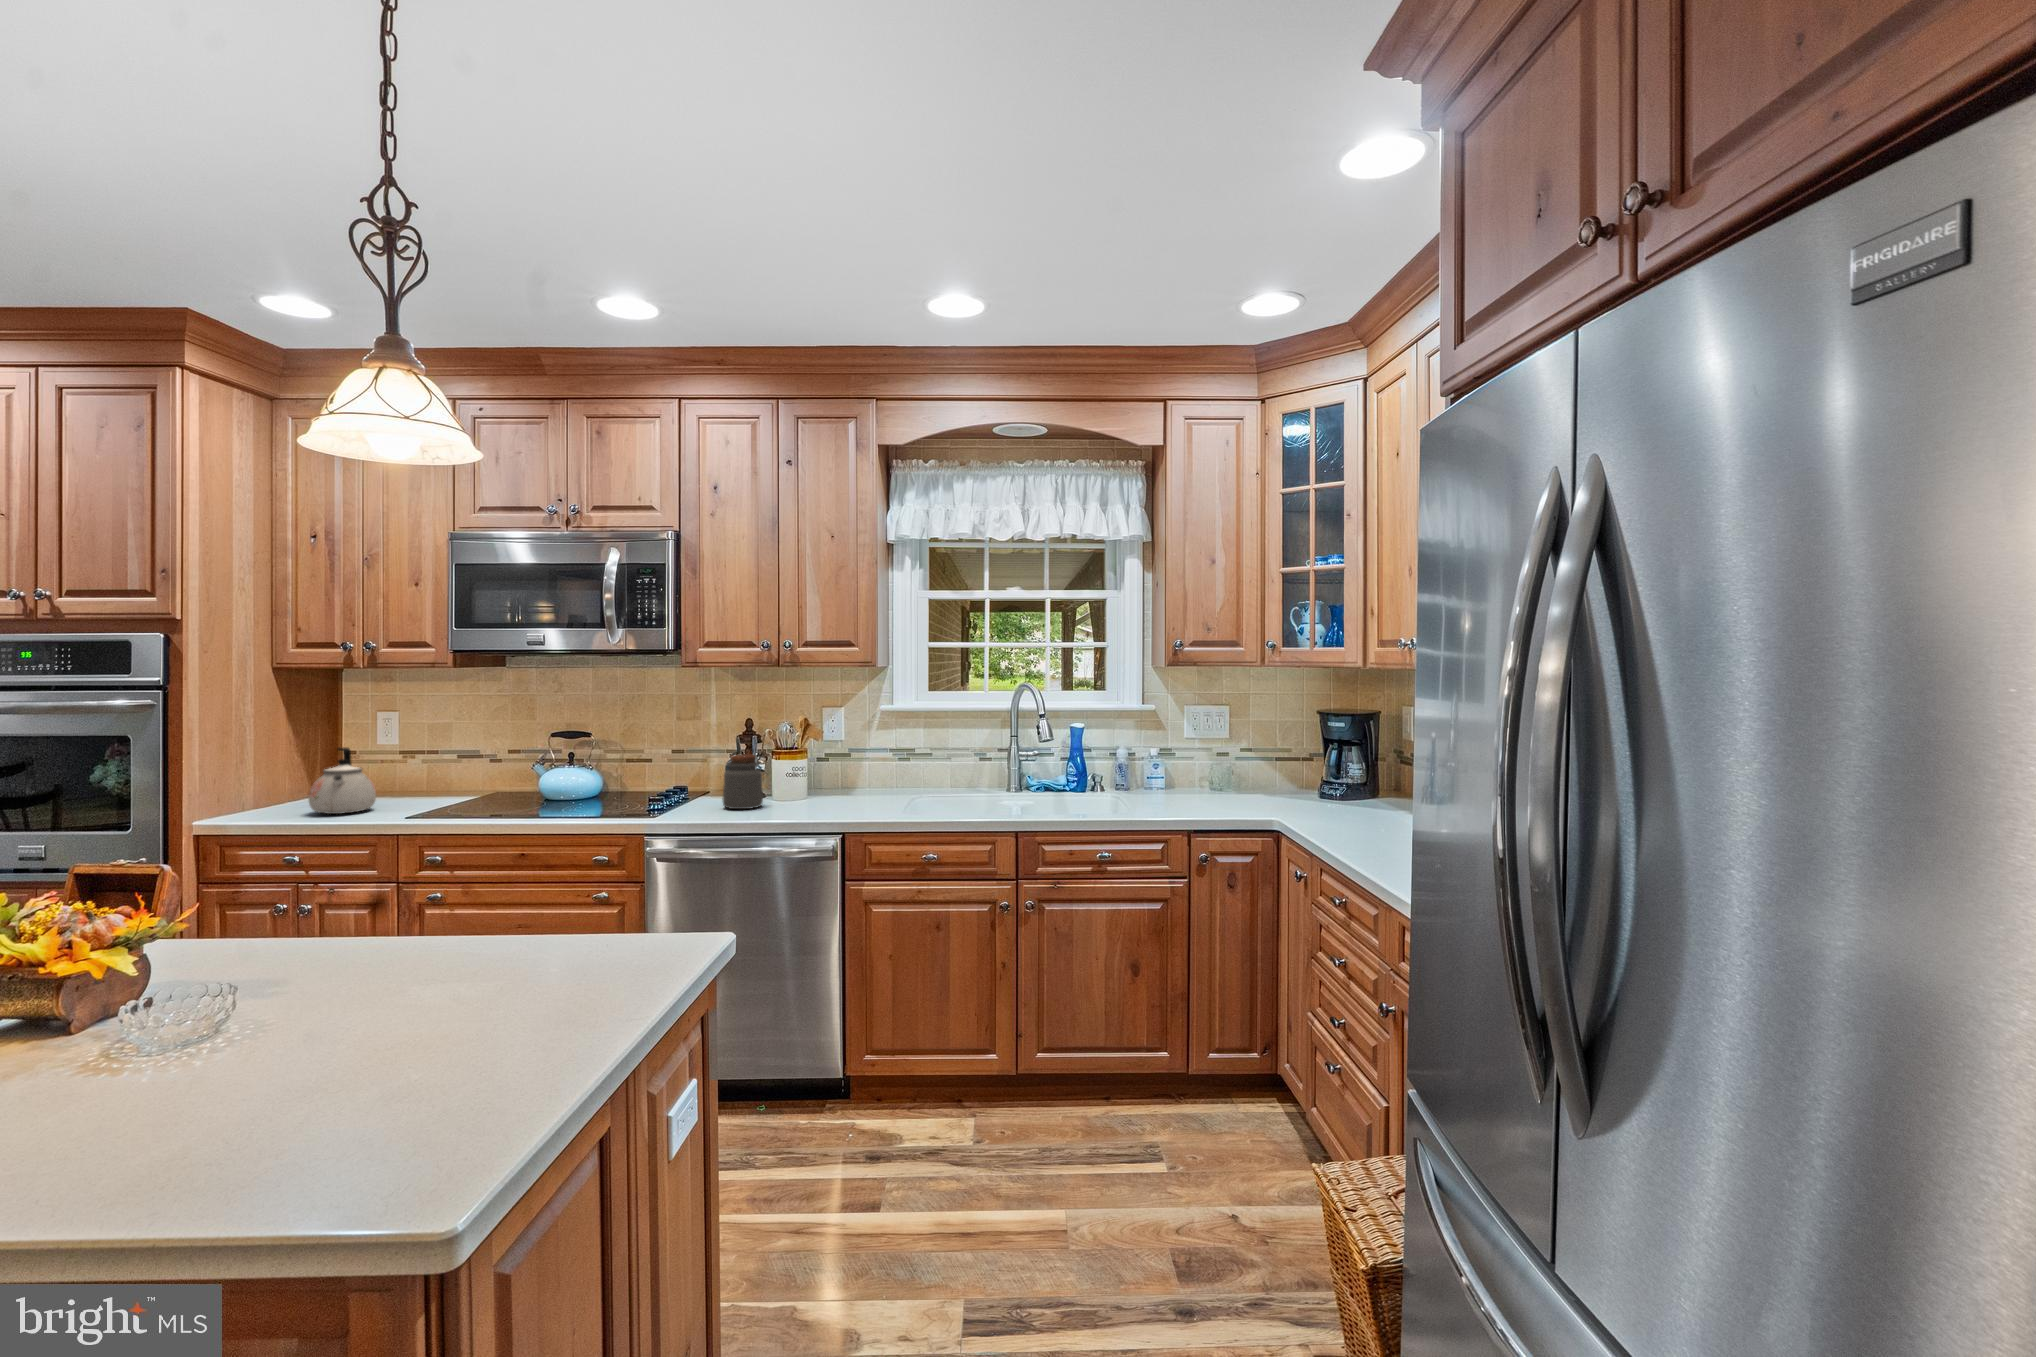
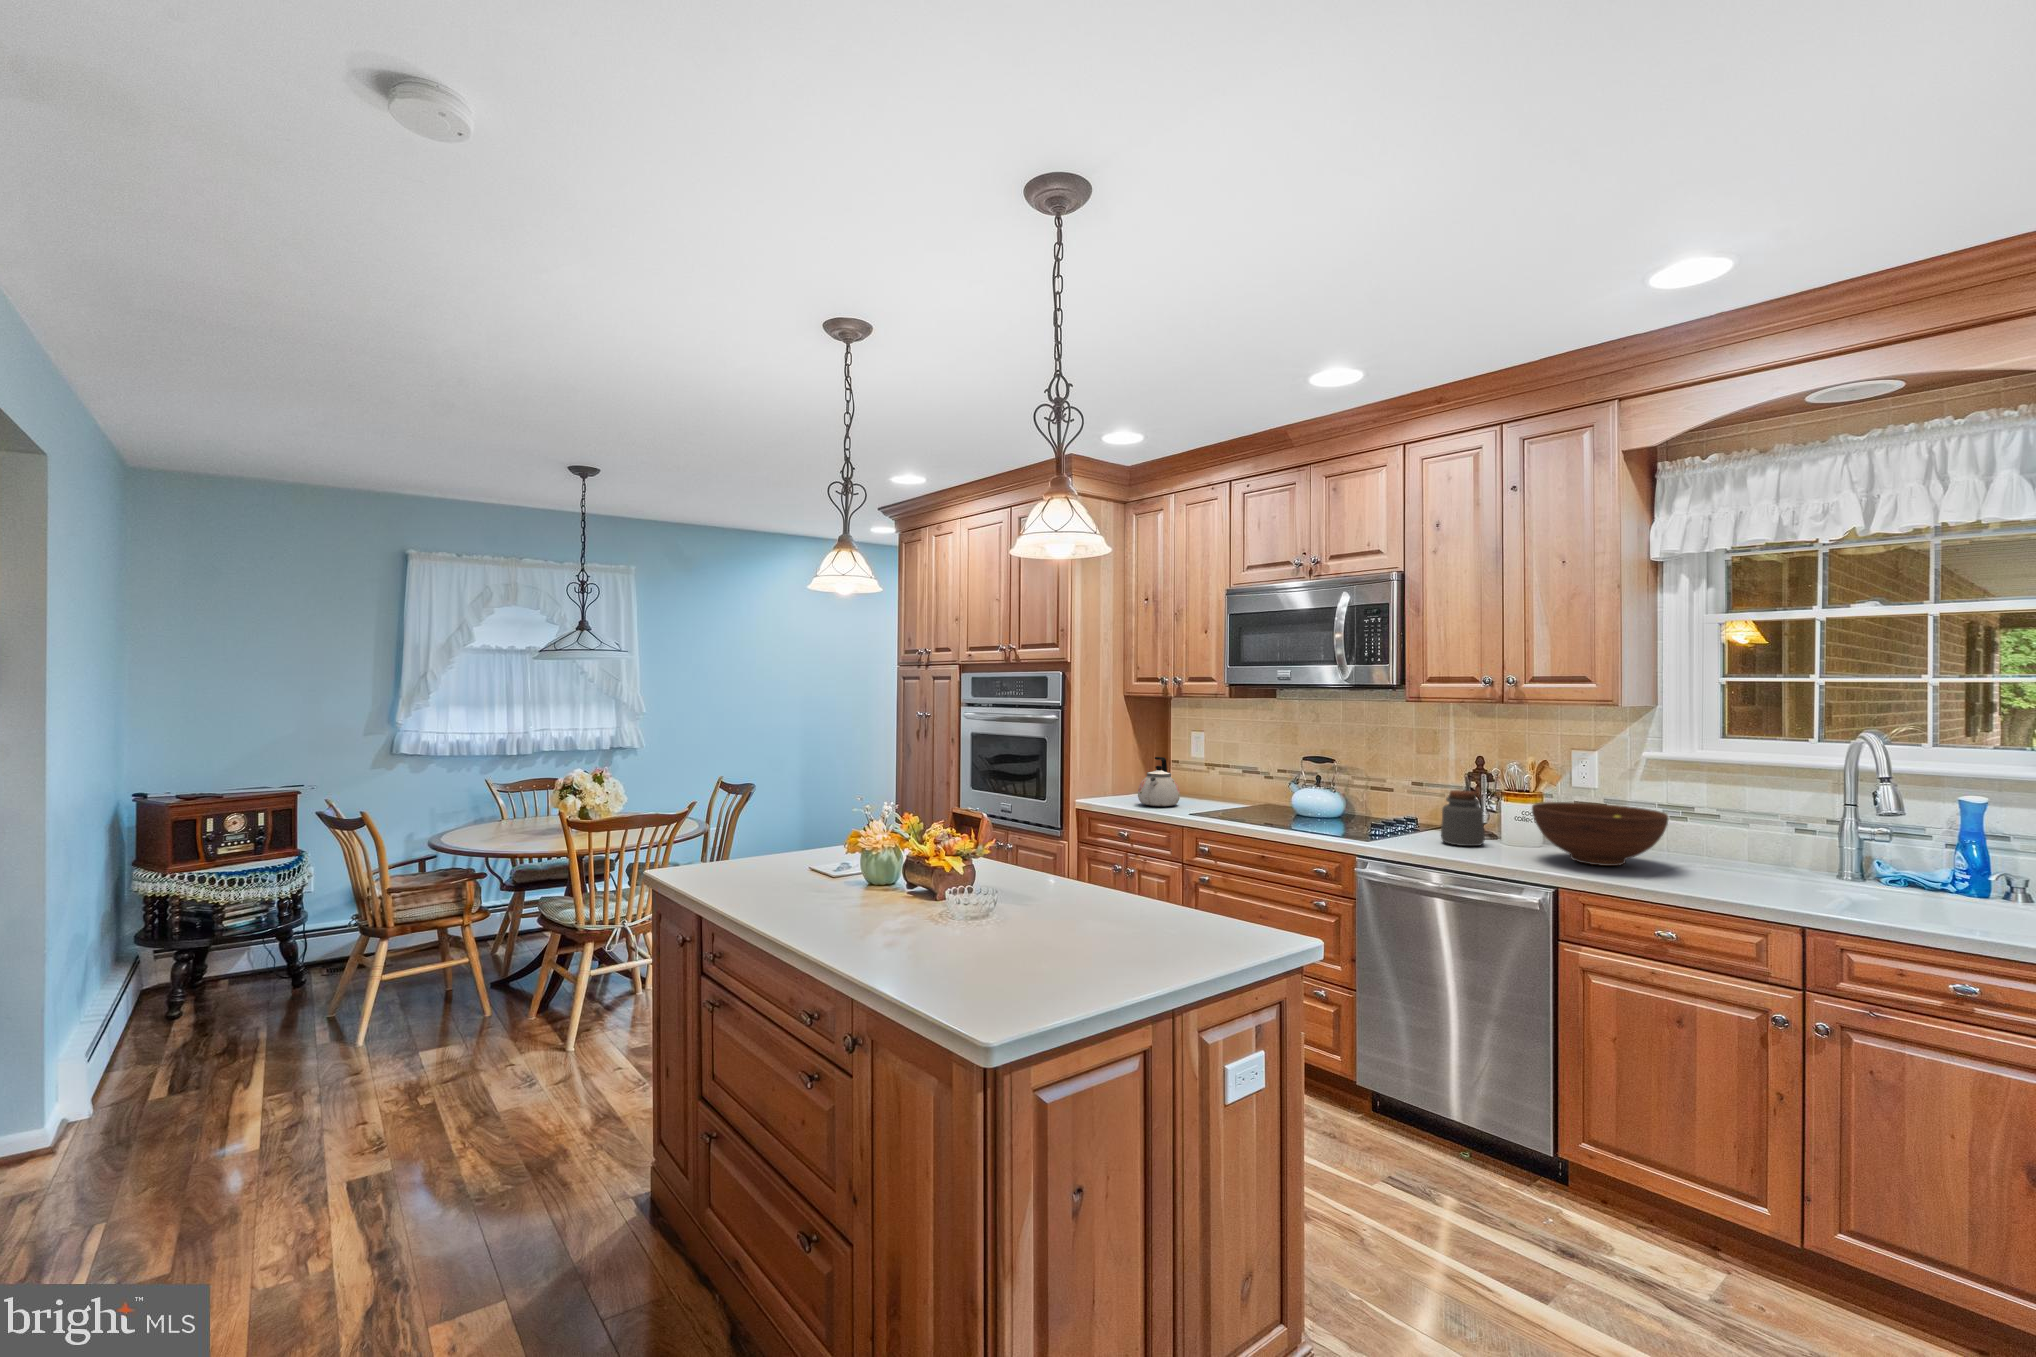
fruit bowl: none [811,755,914,809] -> present [1532,802,1668,866]

